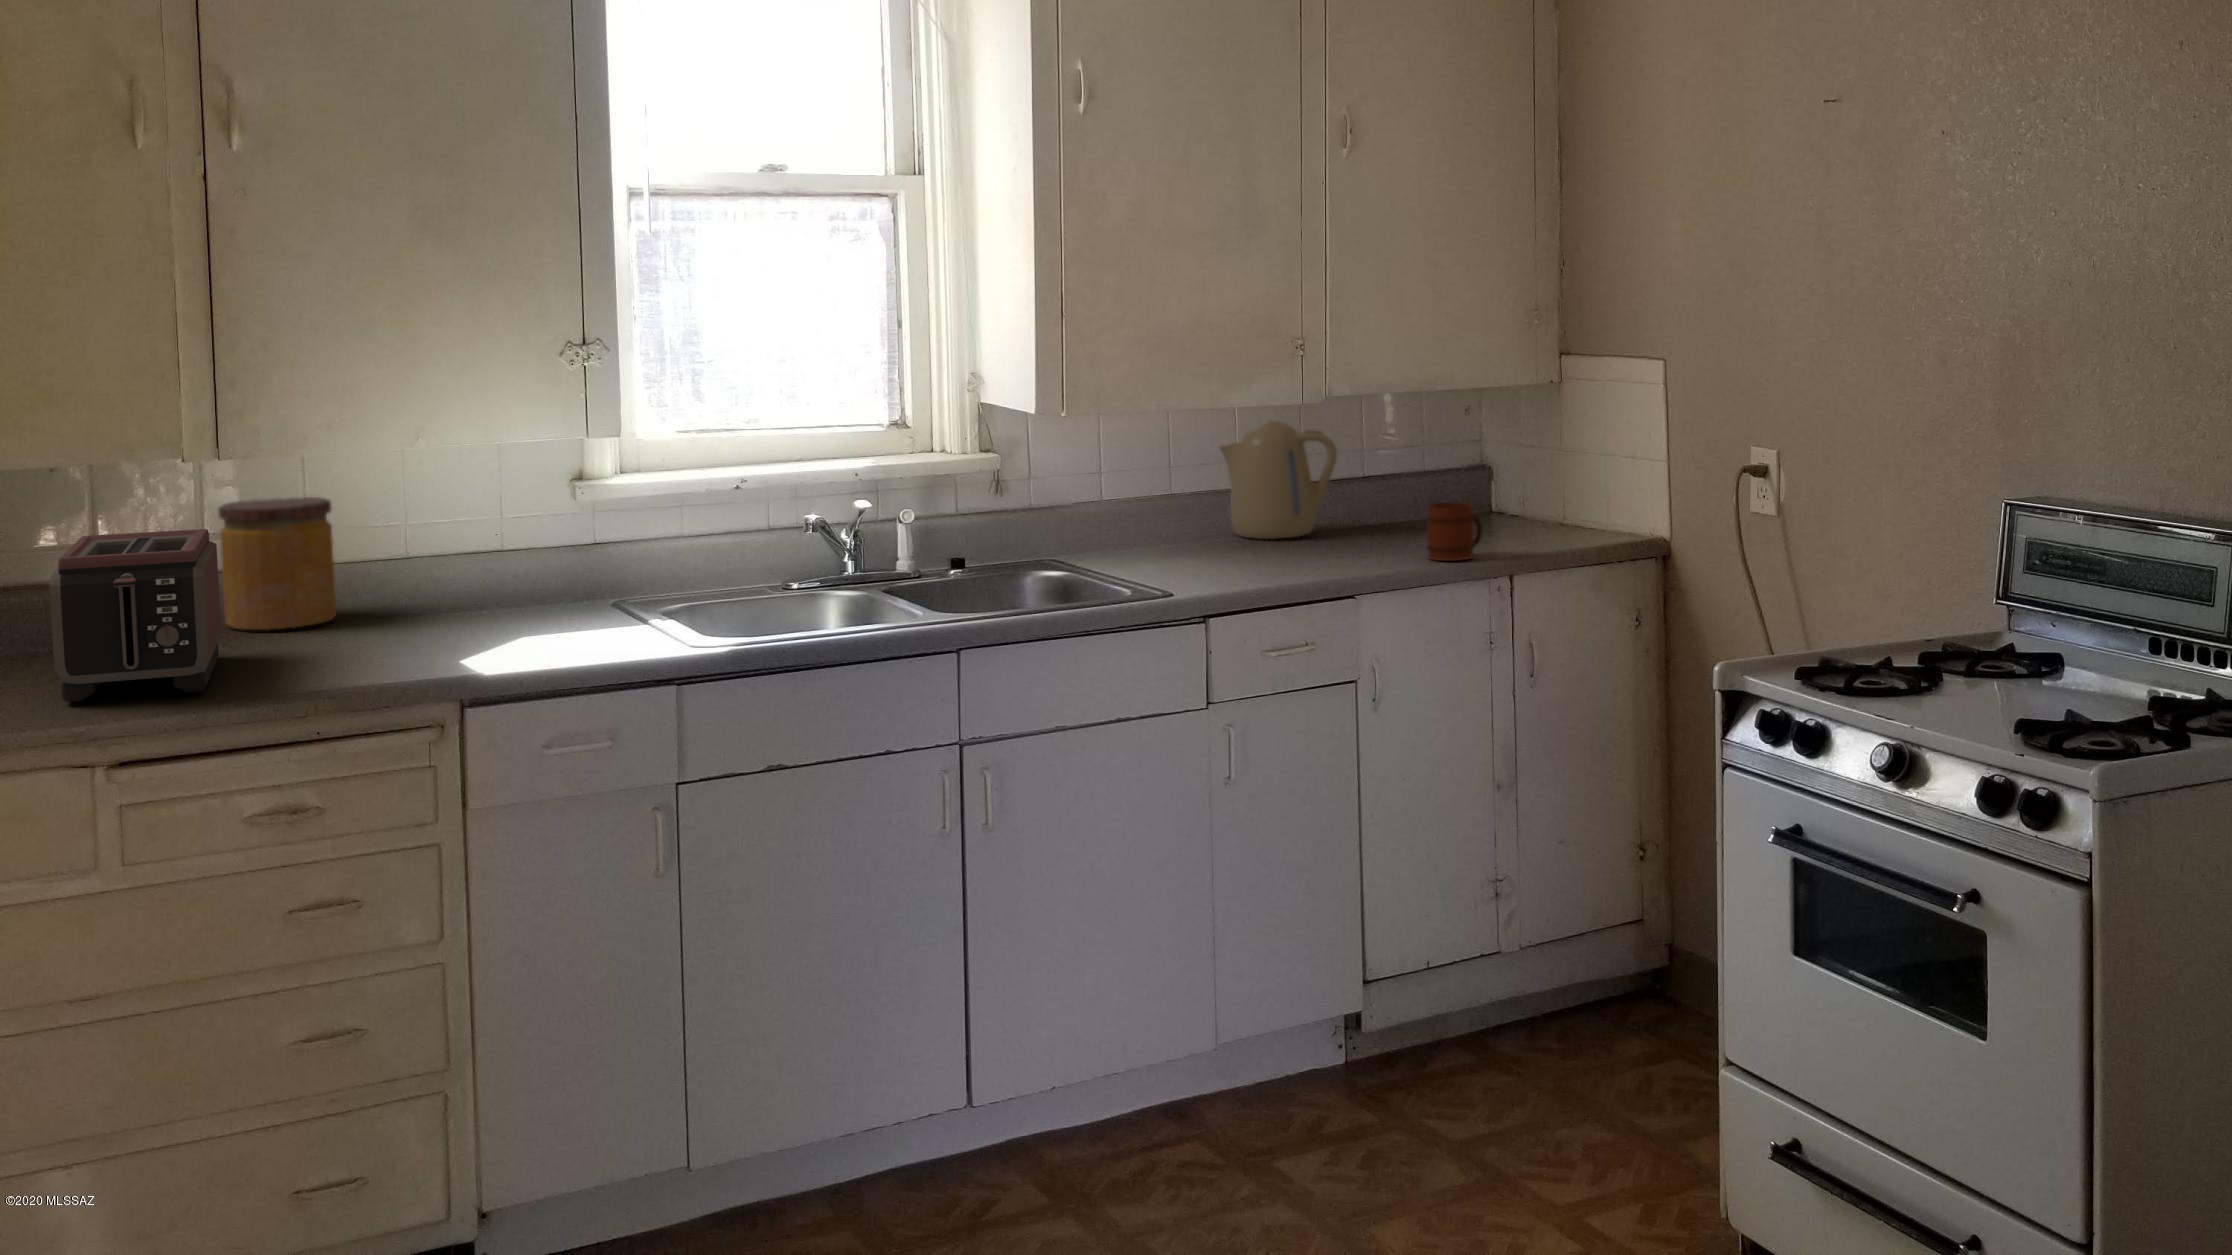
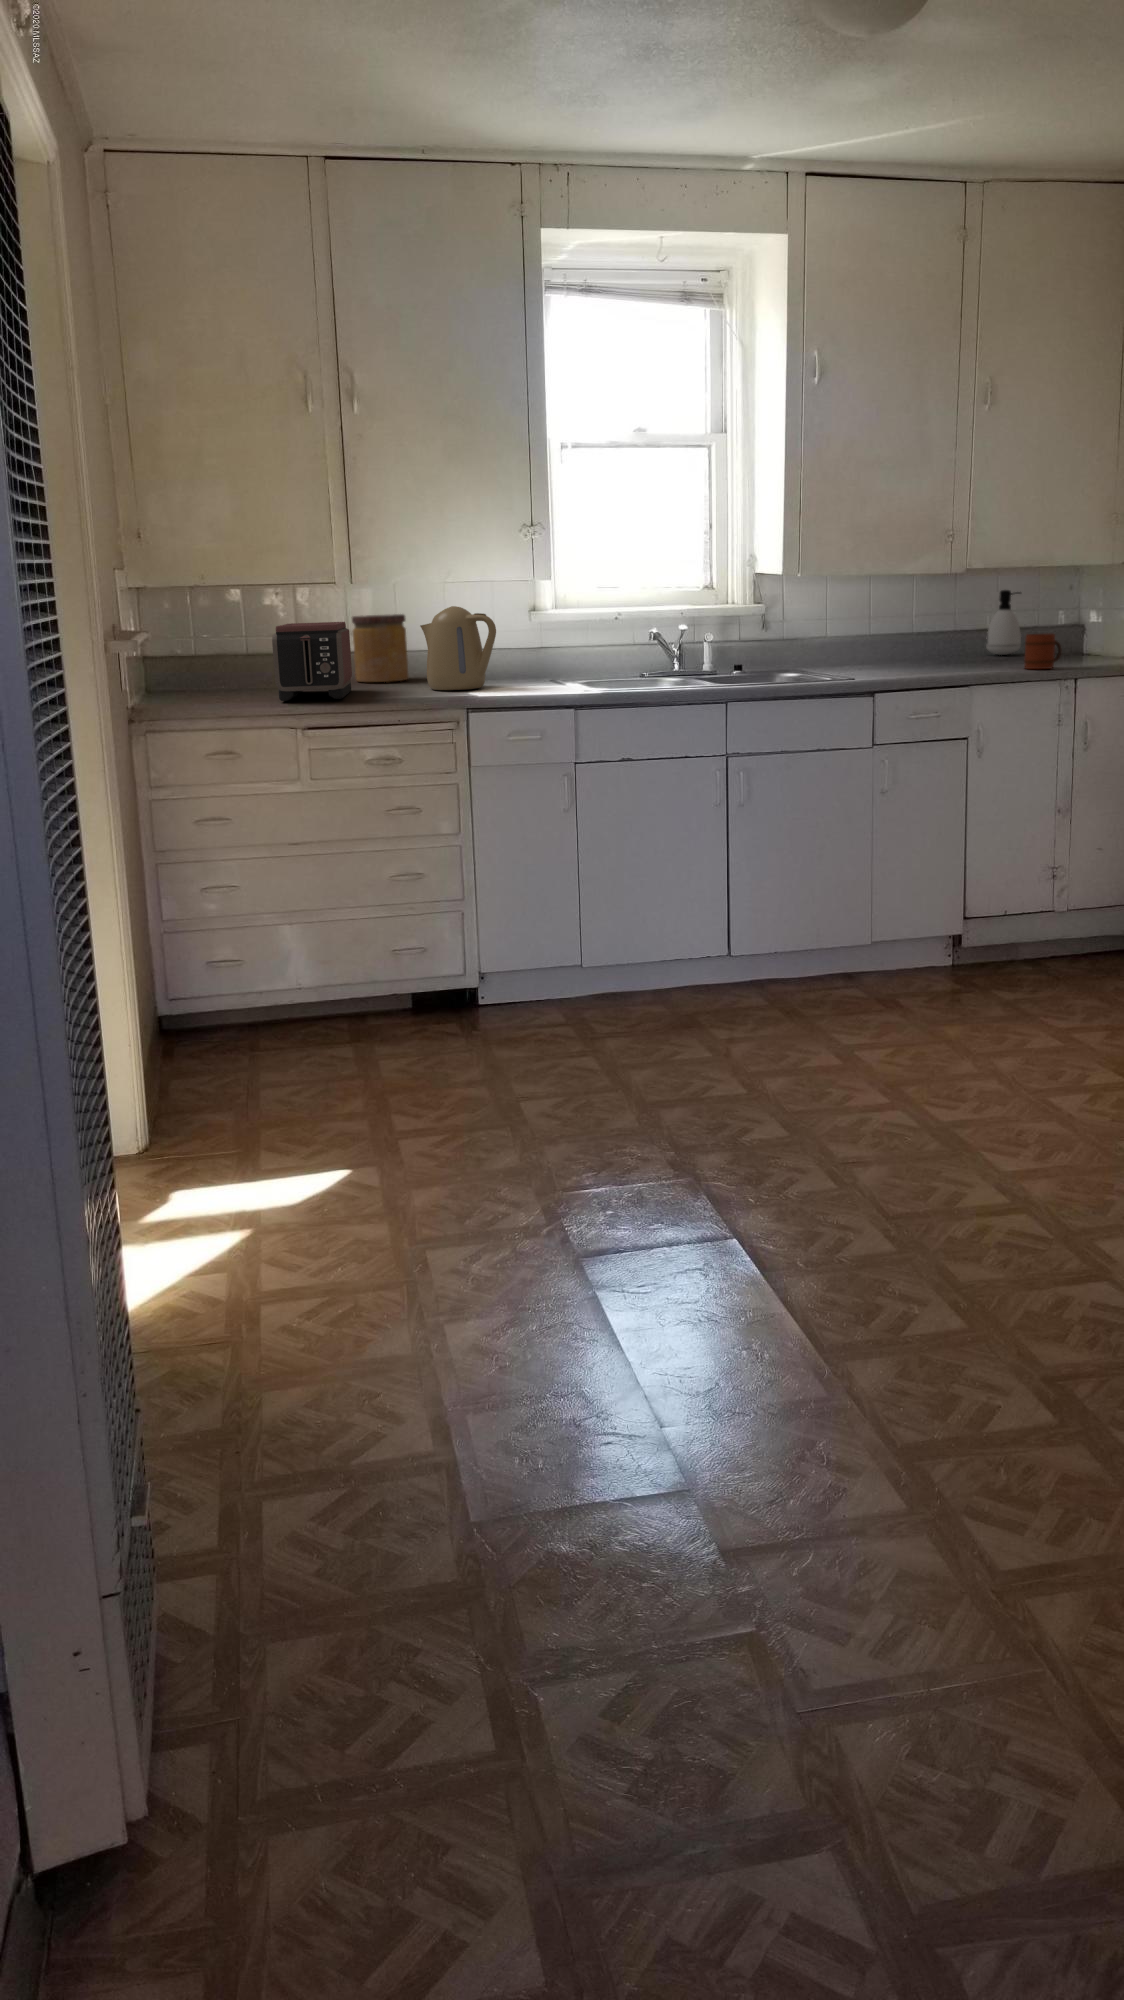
kettle: present [1220,421,1337,539] -> present [420,606,496,690]
soap dispenser: none [1353,421,1407,522] -> present [986,590,1021,655]

